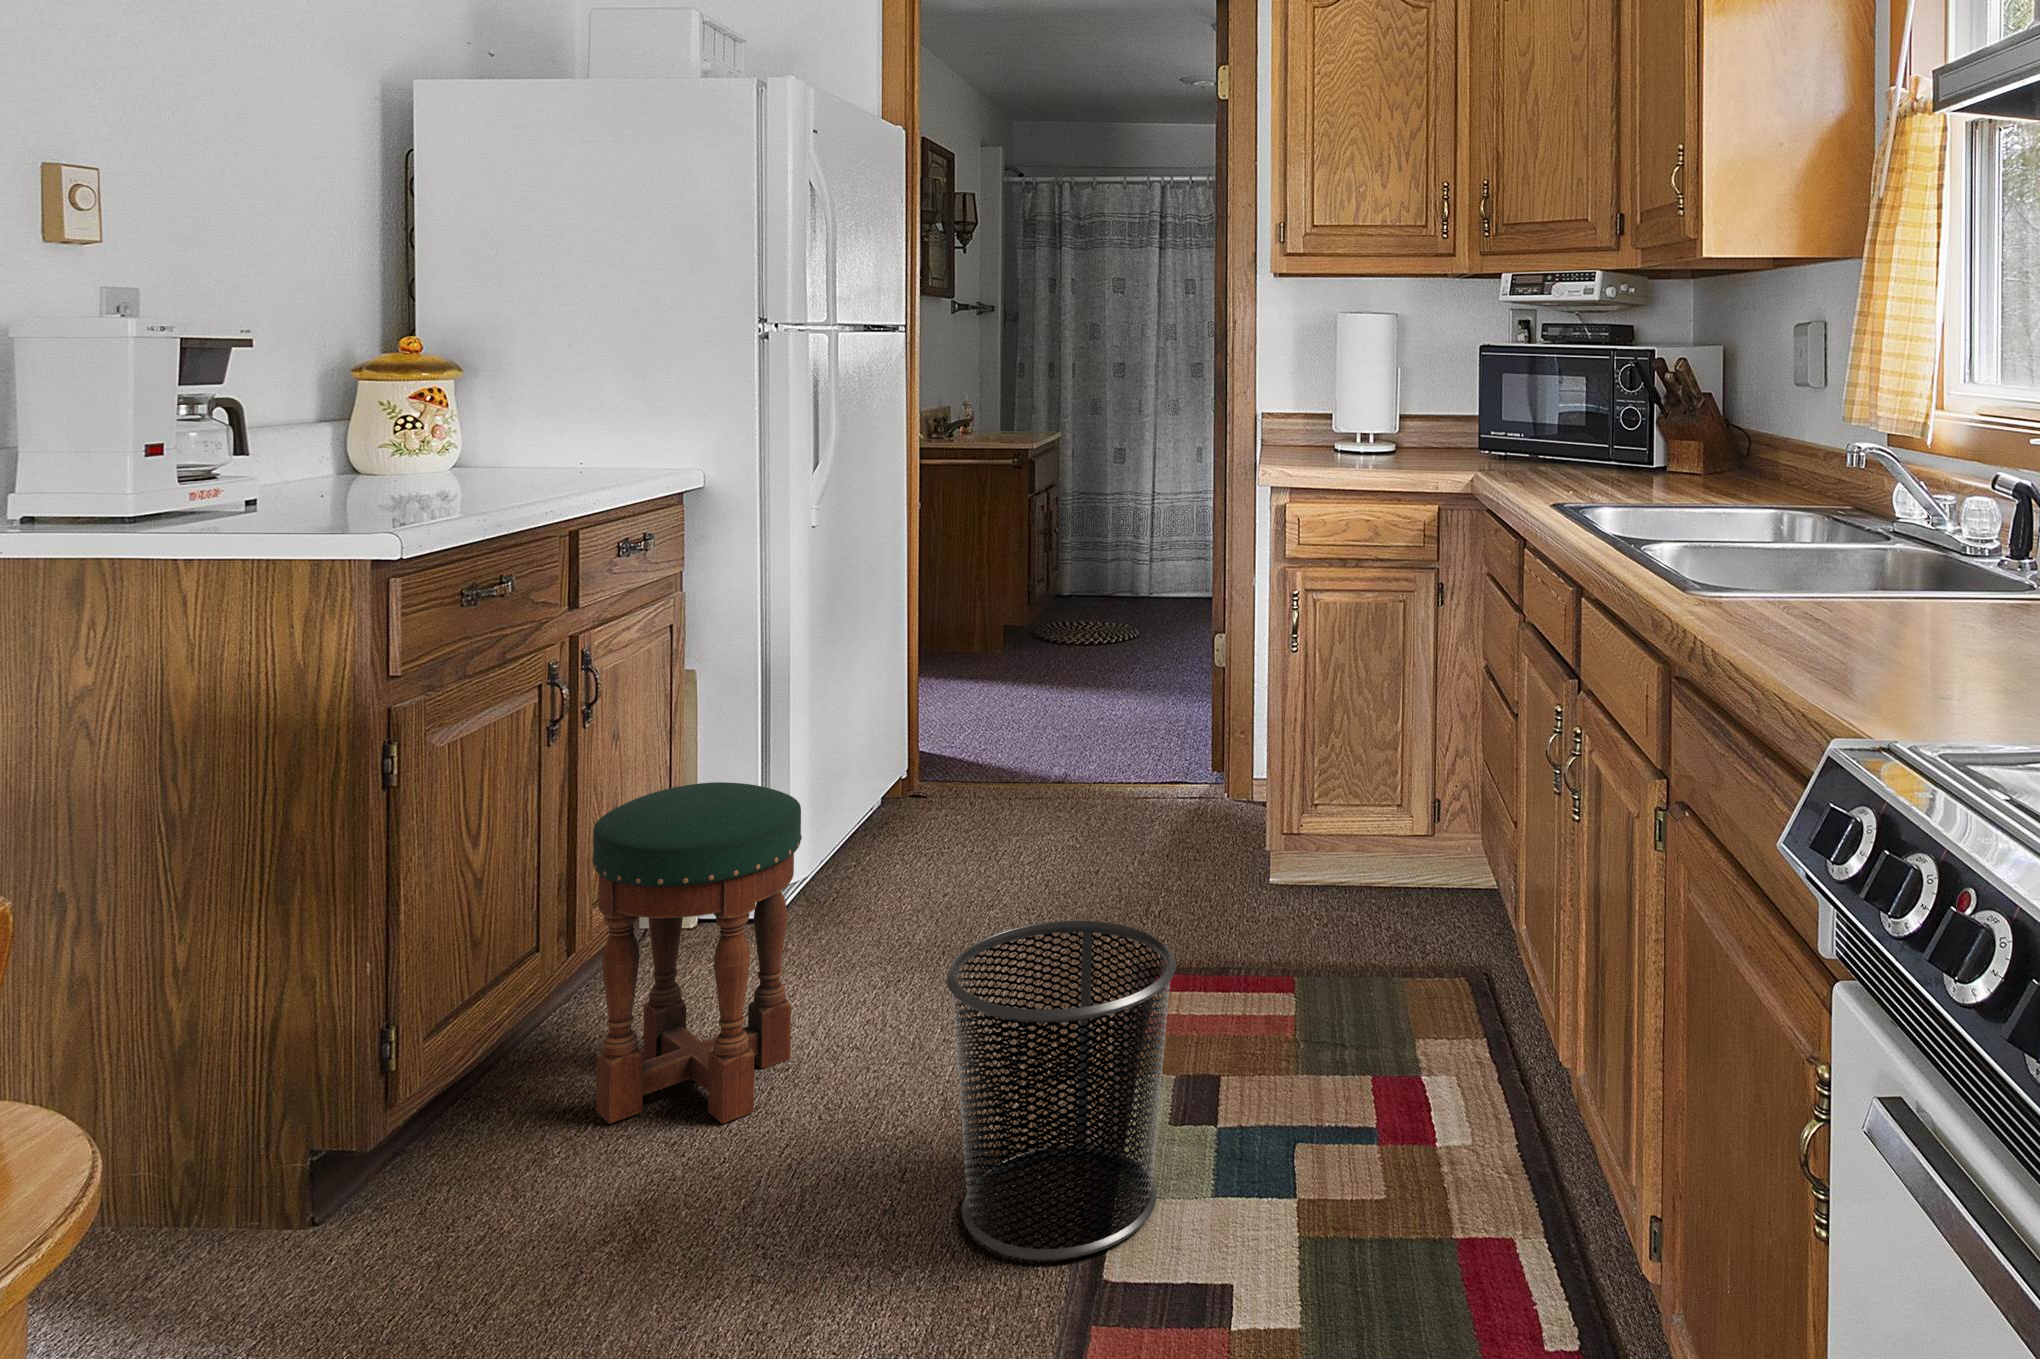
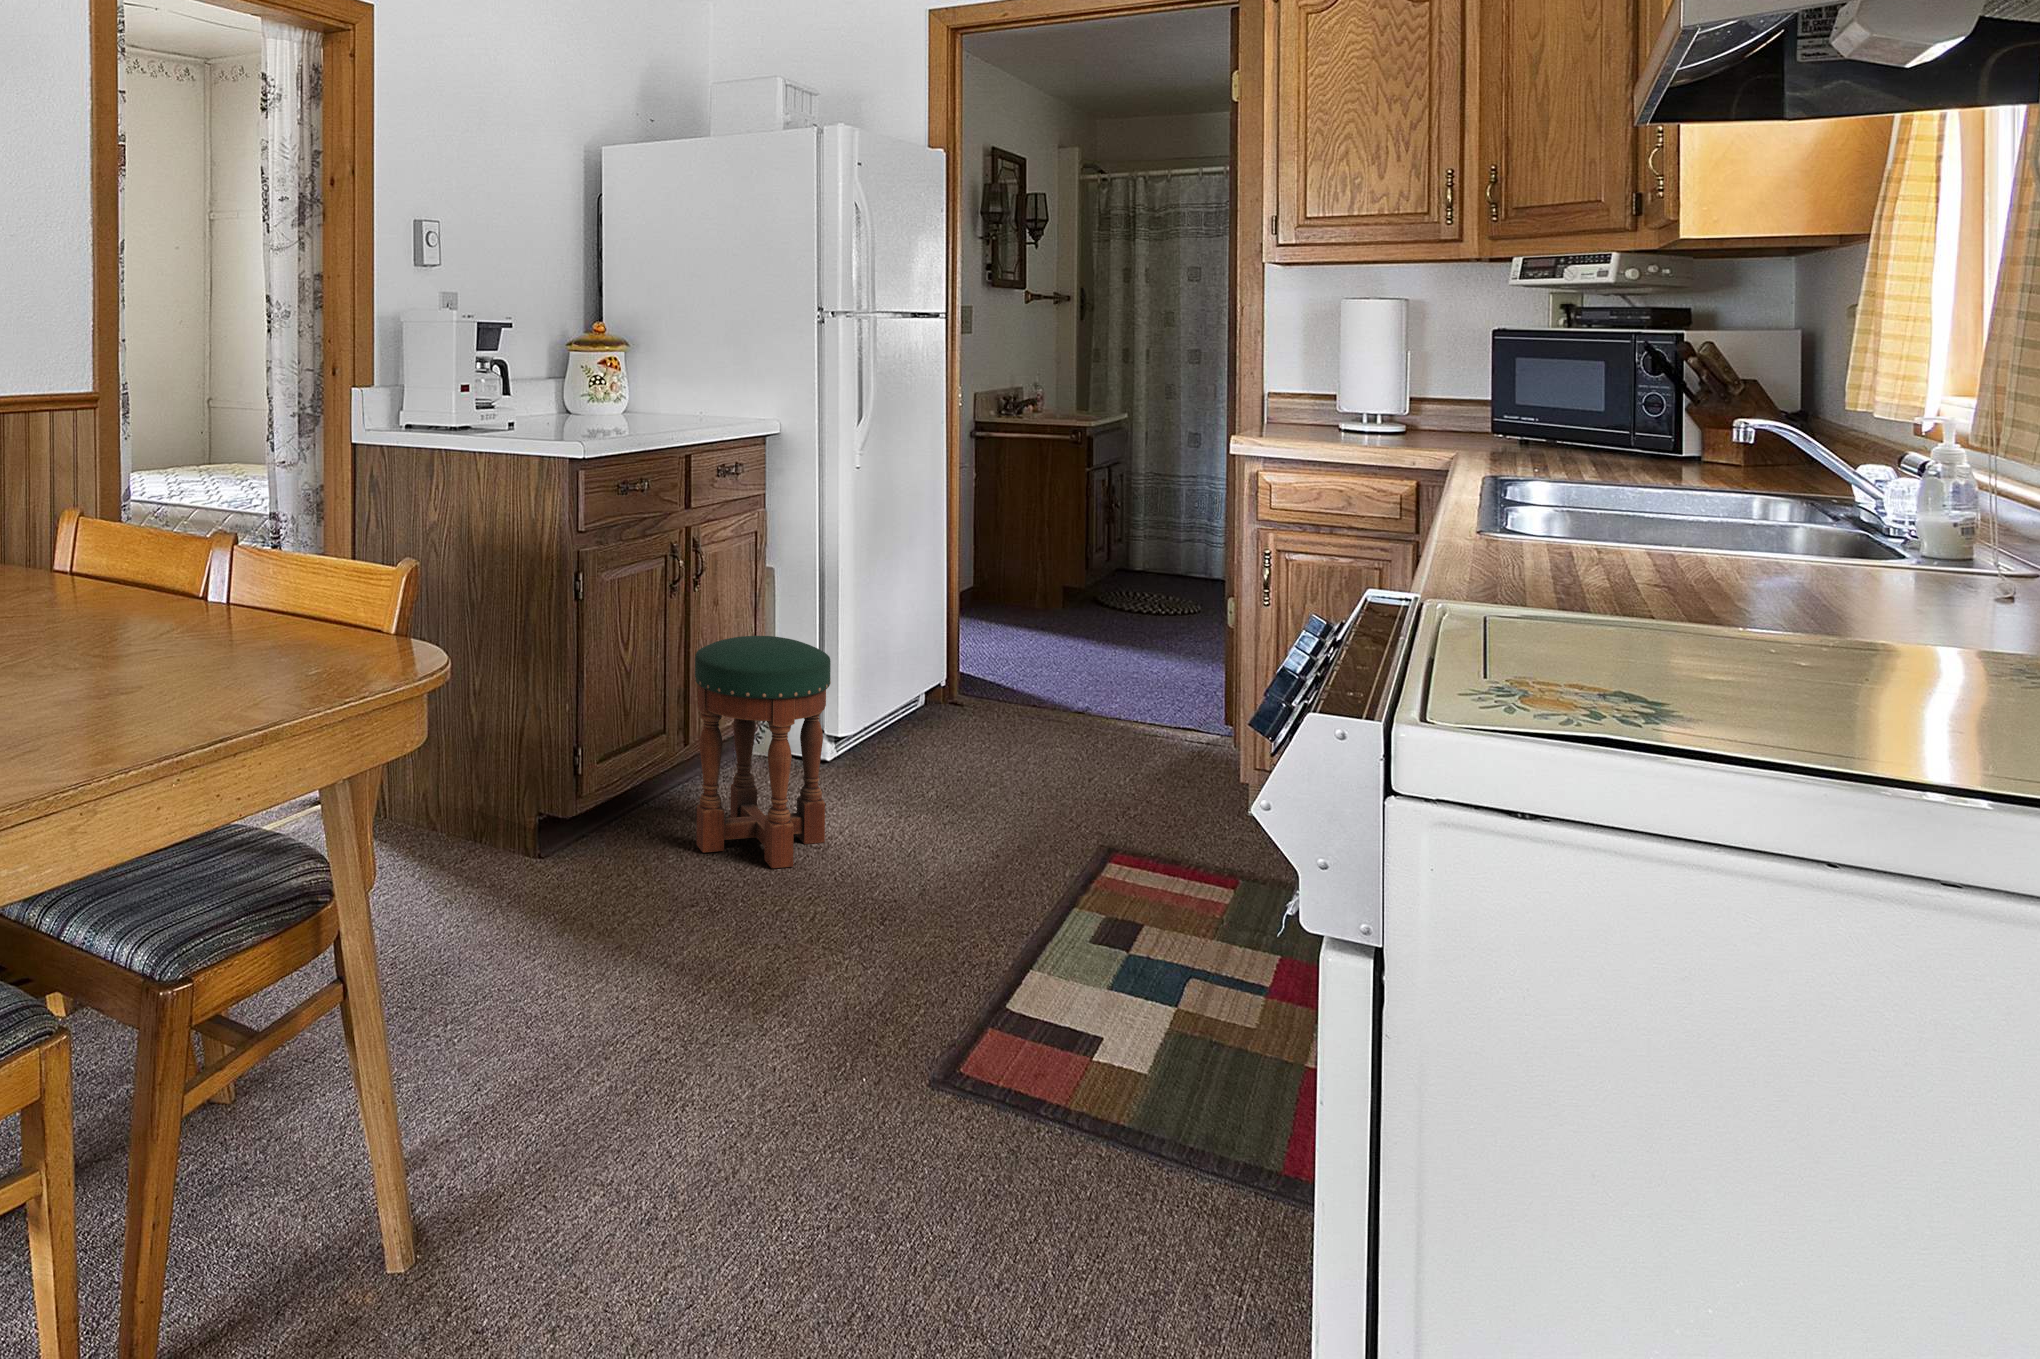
waste bin: present [947,921,1176,1260] -> none [905,762,1080,1000]

